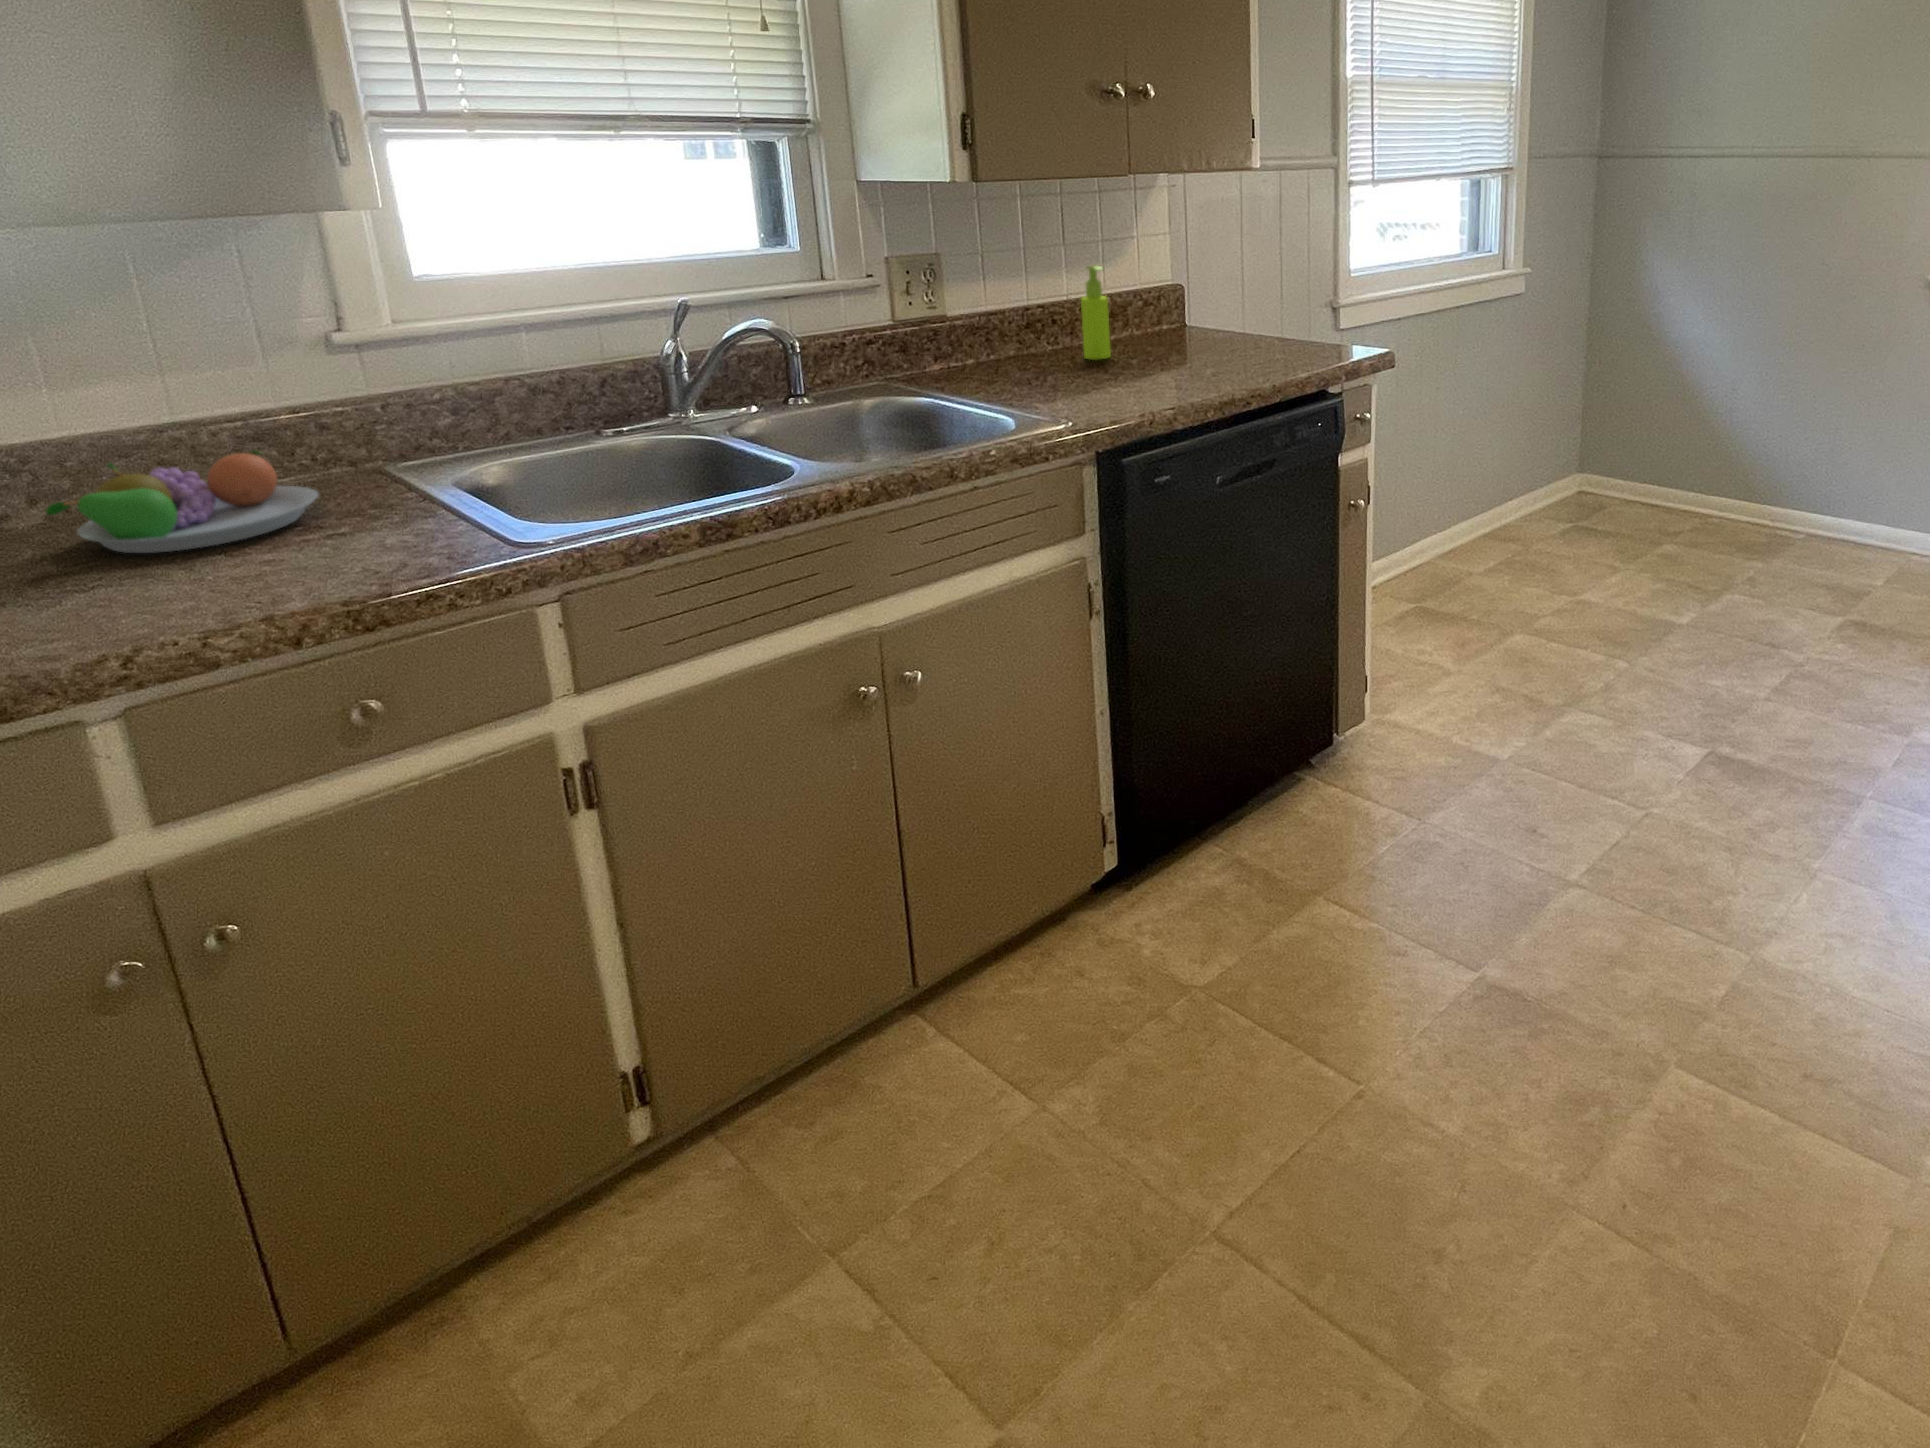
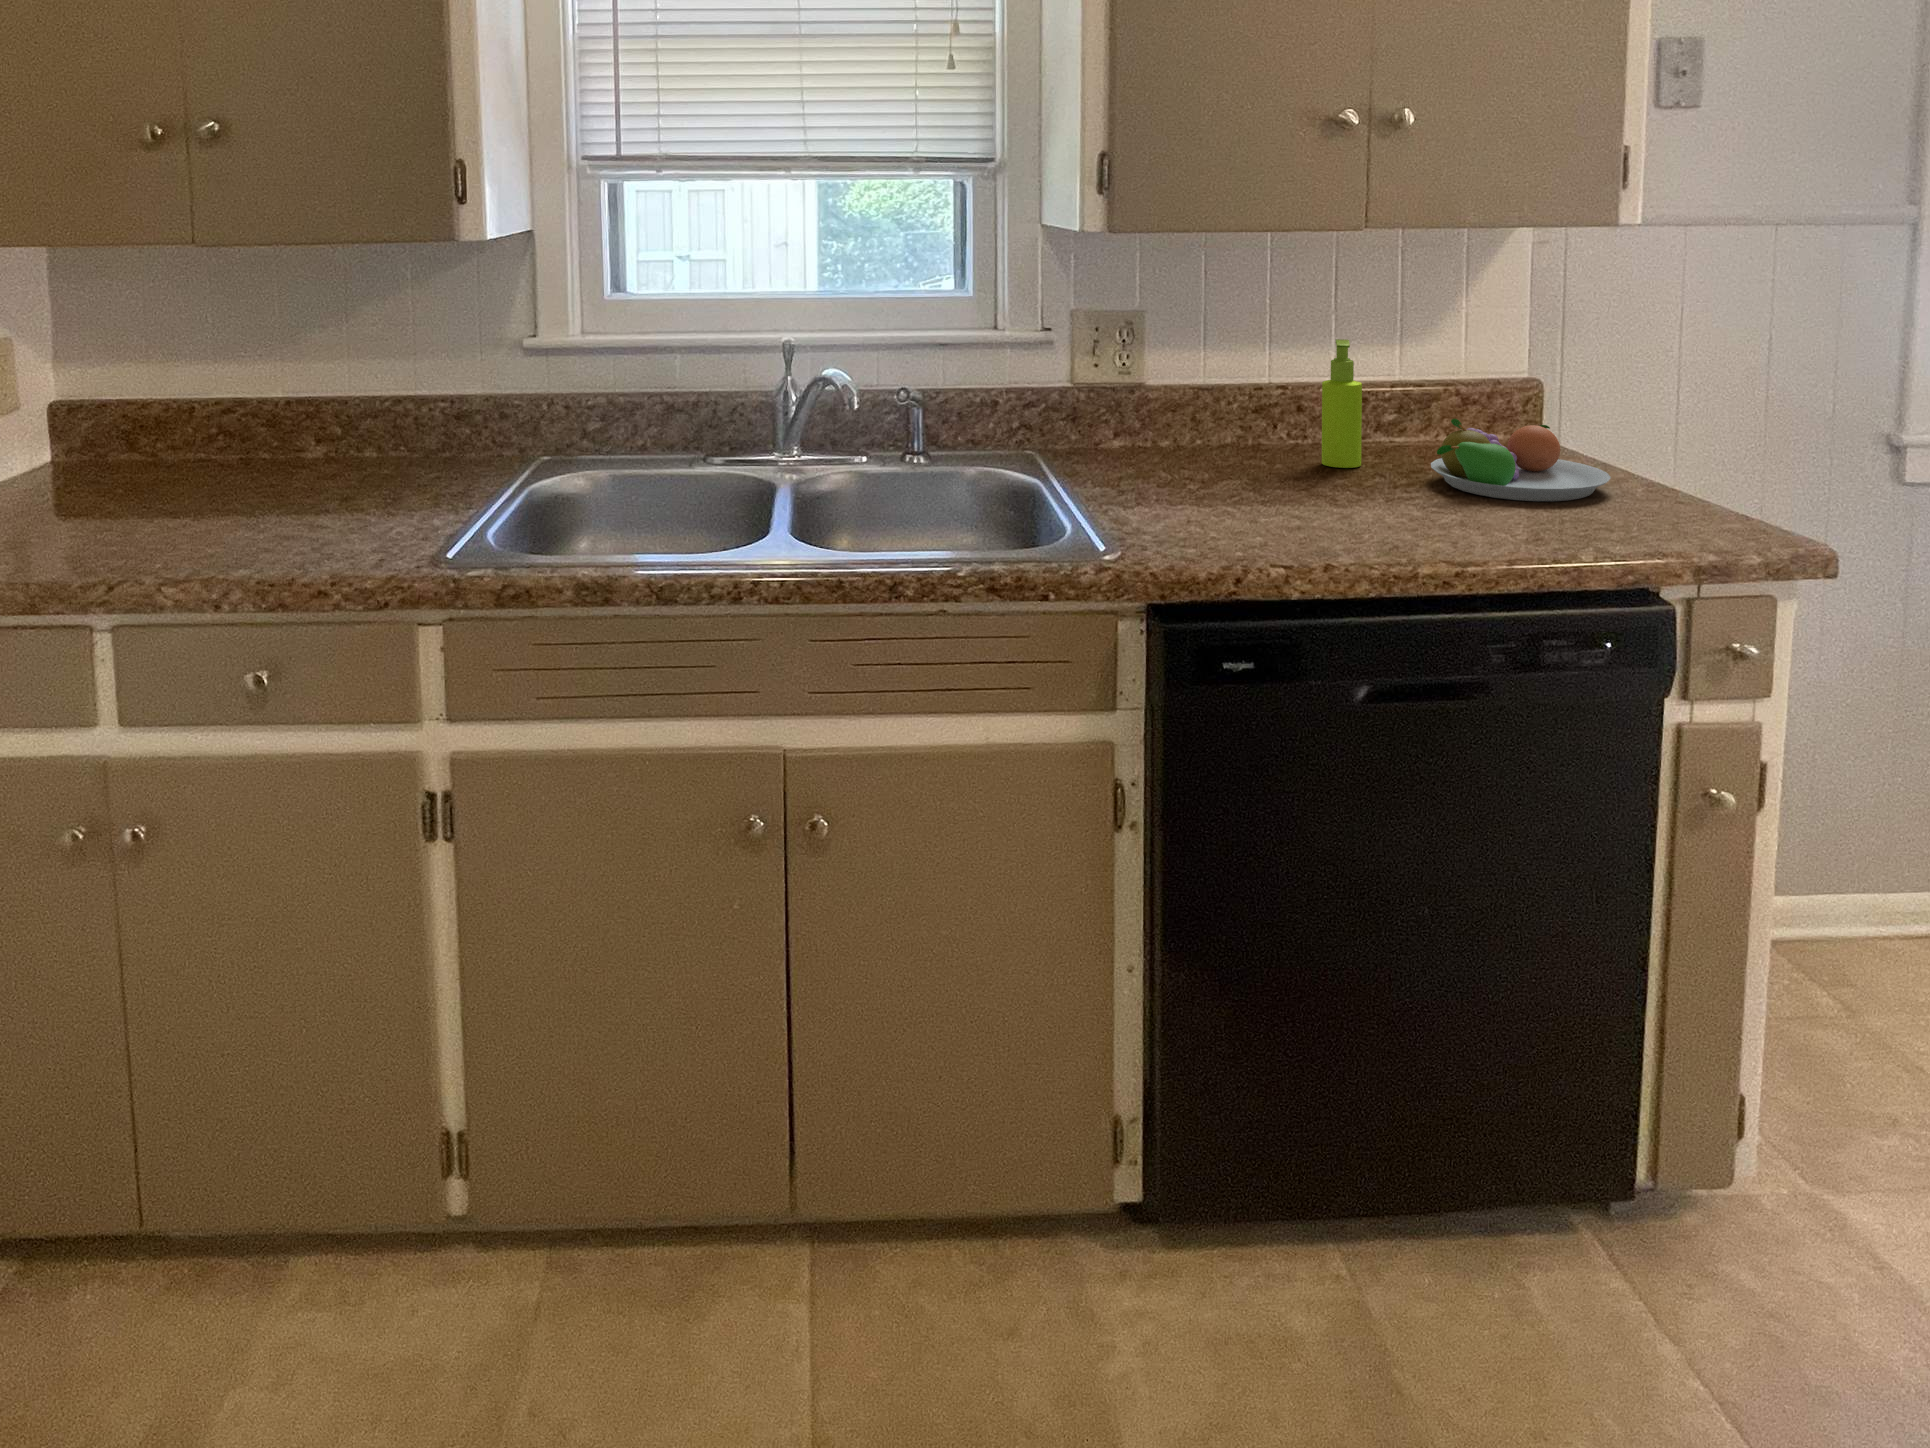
fruit bowl: present [46,451,318,553] -> present [1431,419,1611,501]

